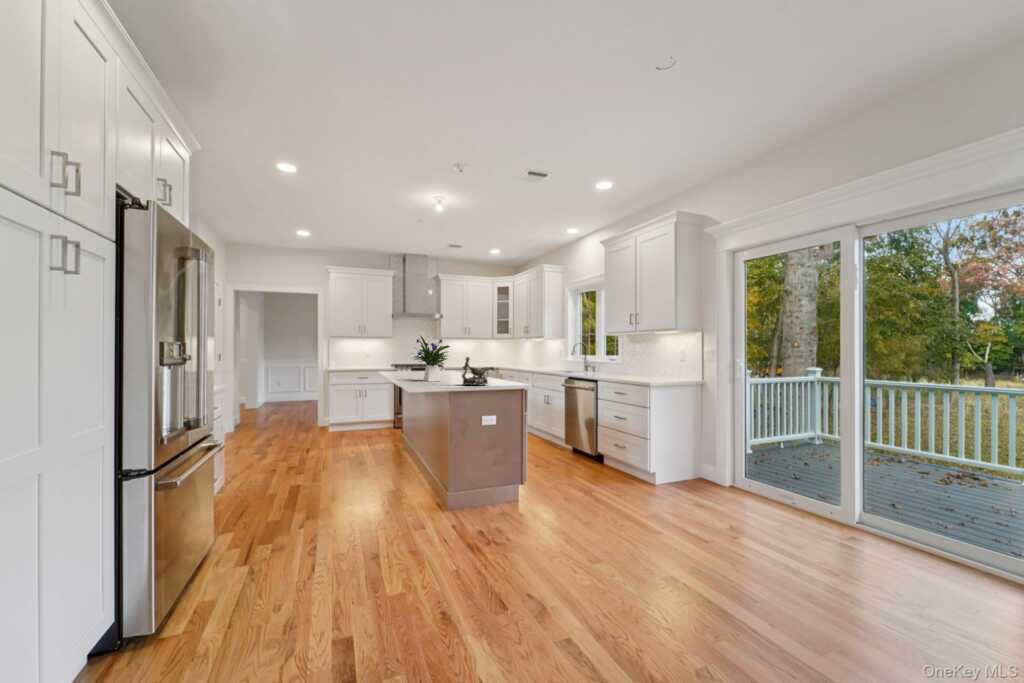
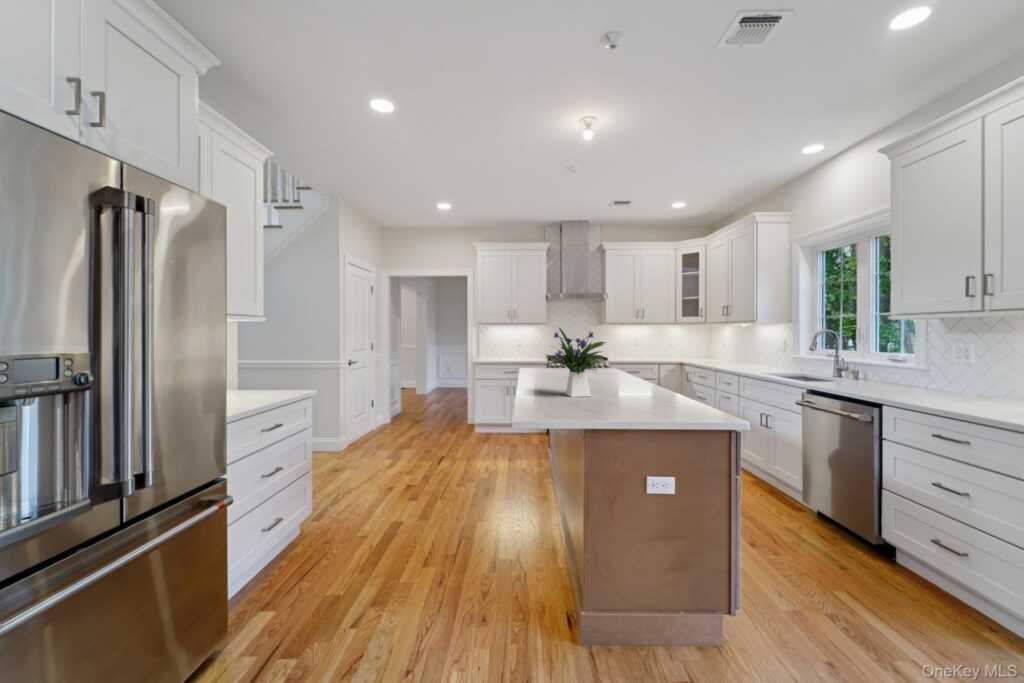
decorative bowl: present [462,357,494,386] -> none [620,365,680,416]

